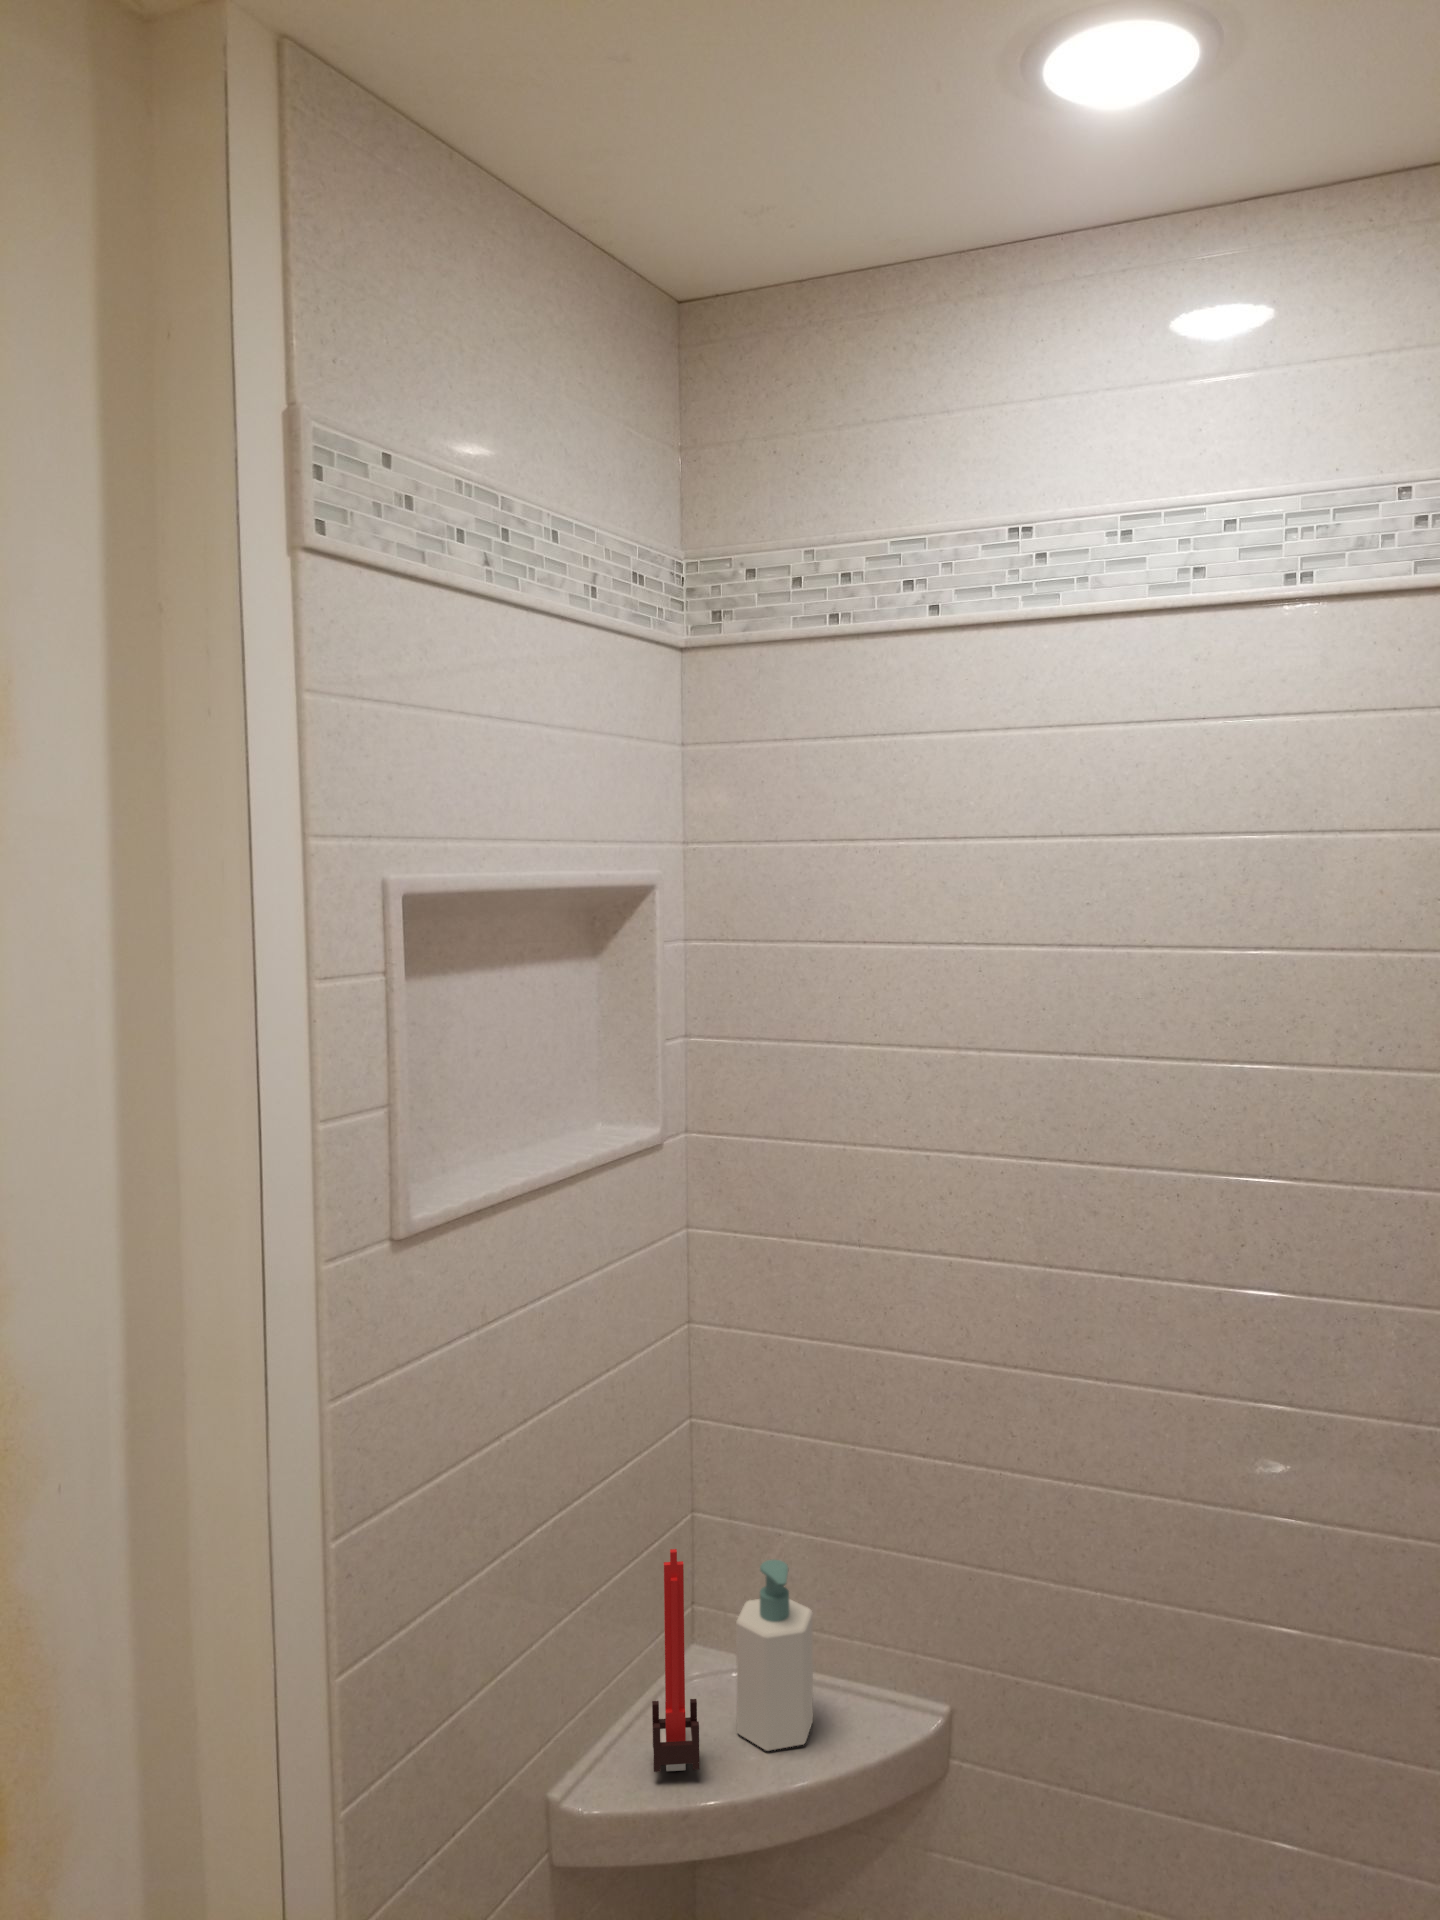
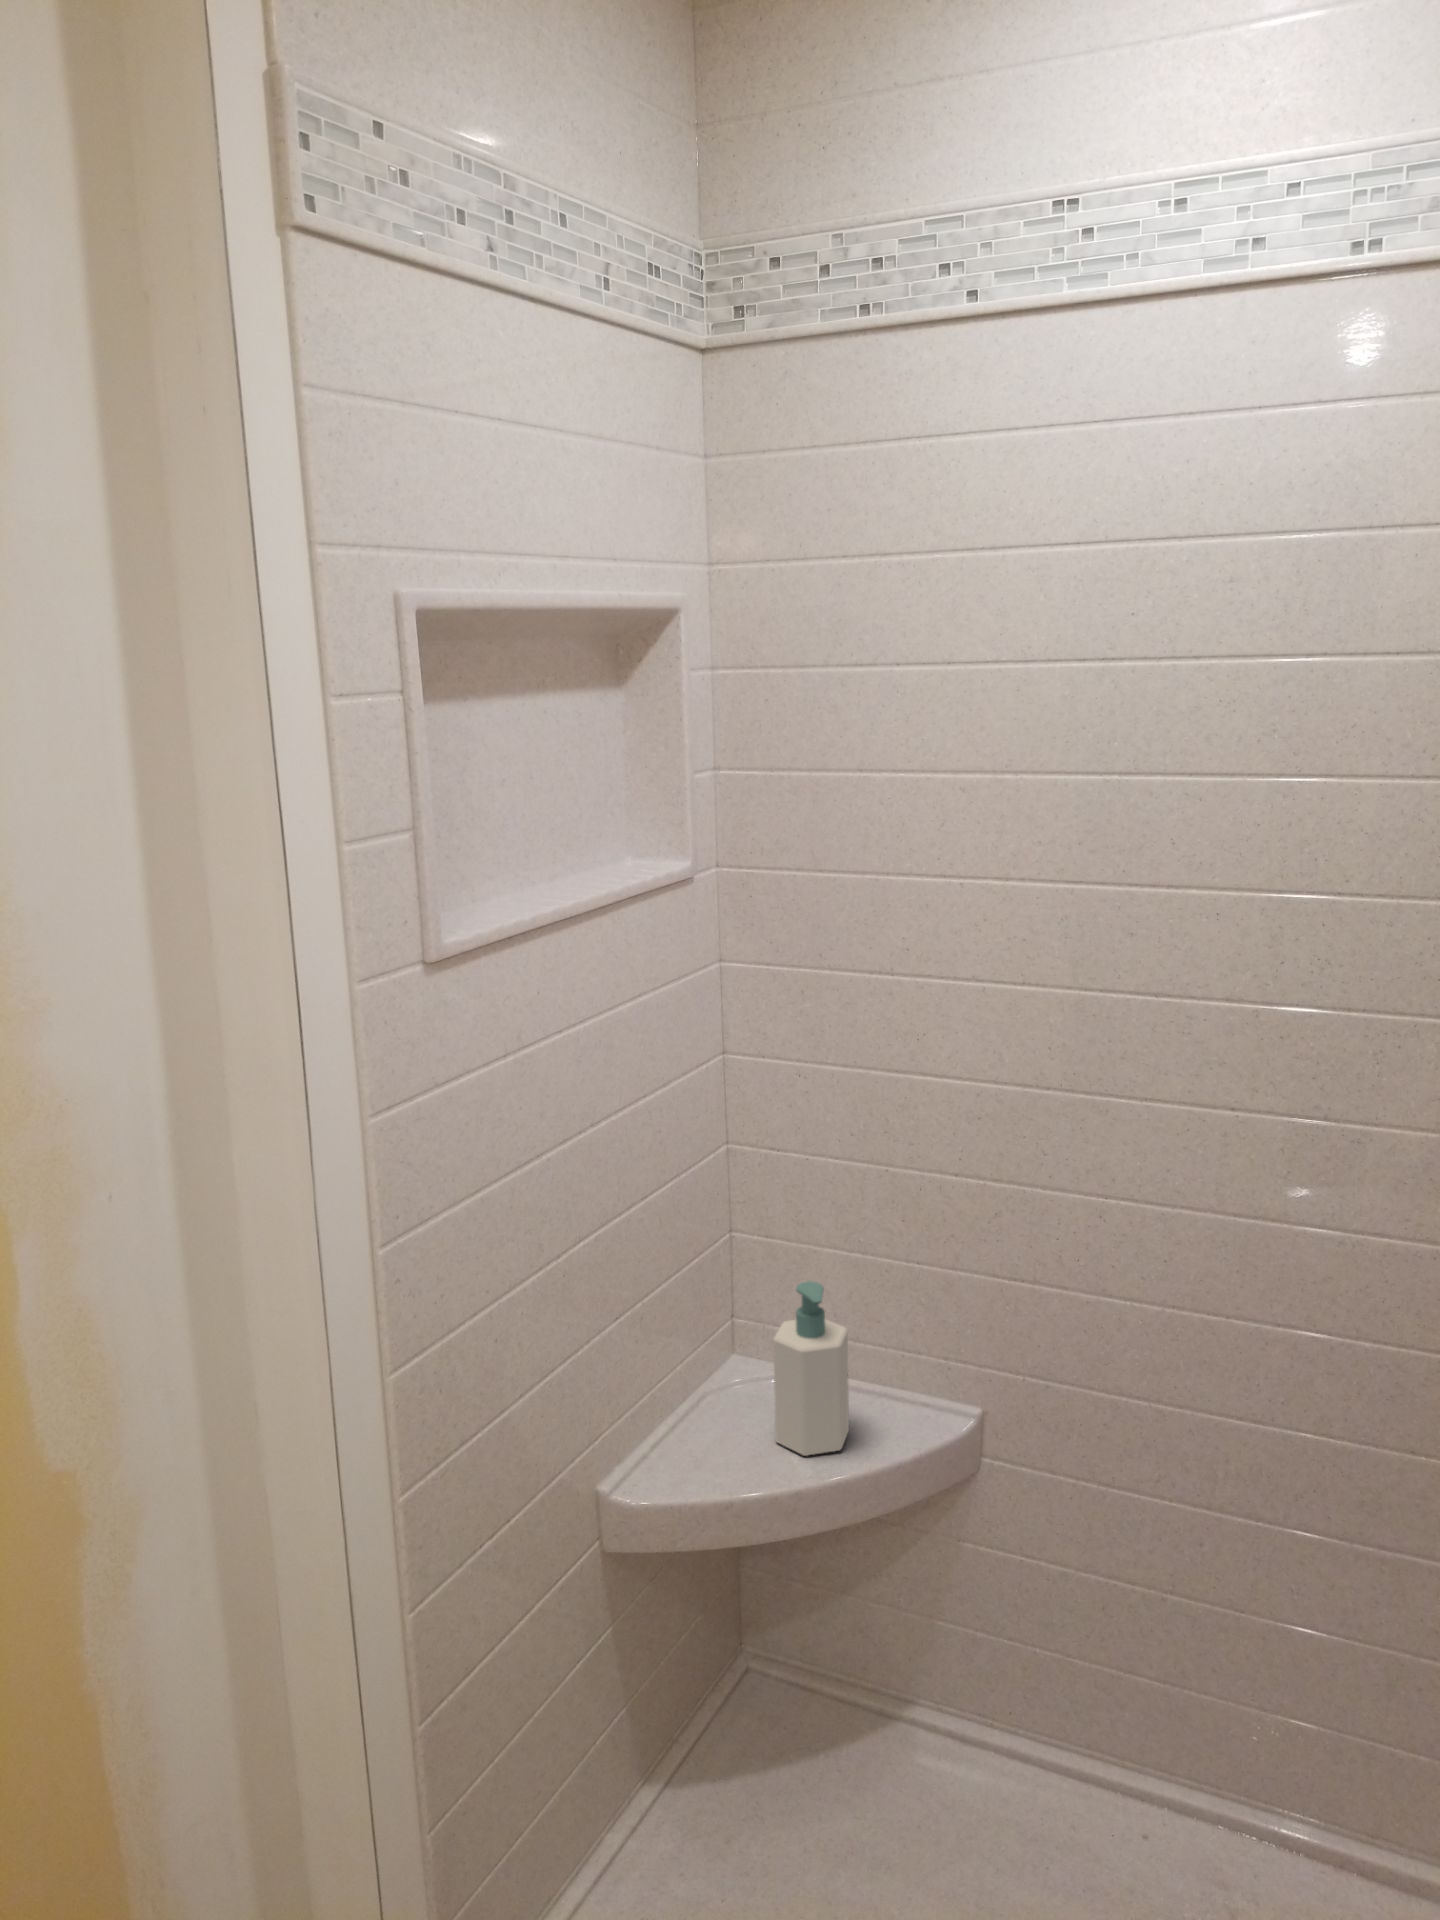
candle: present [652,1549,700,1772] -> none [693,1268,740,1473]

